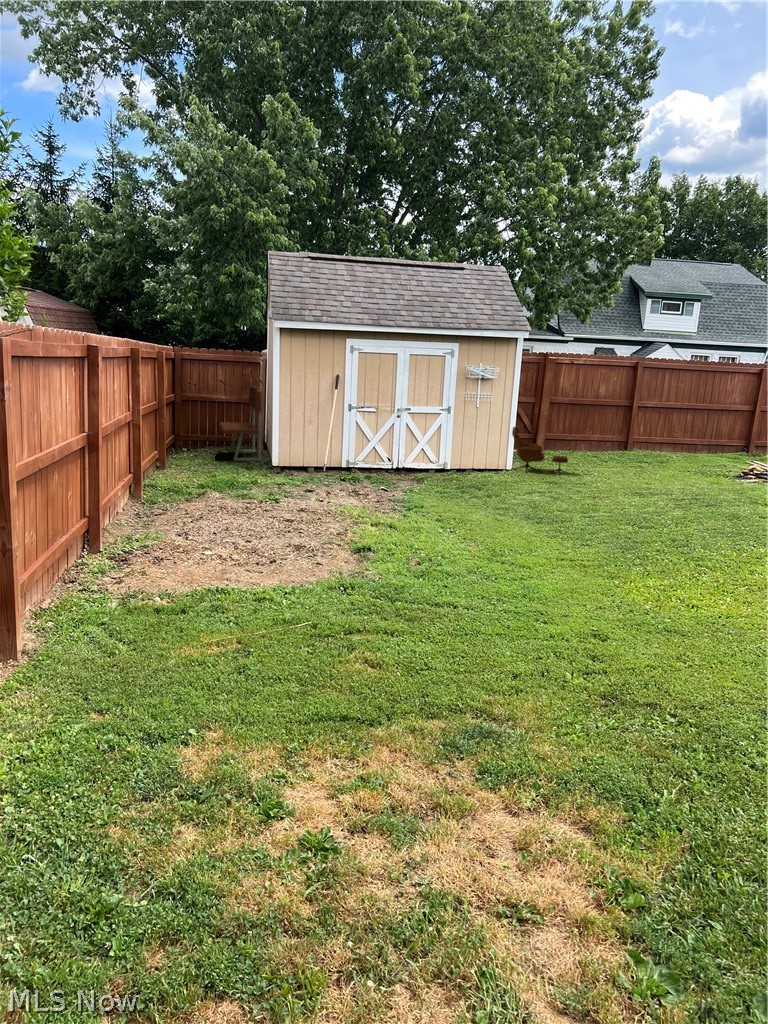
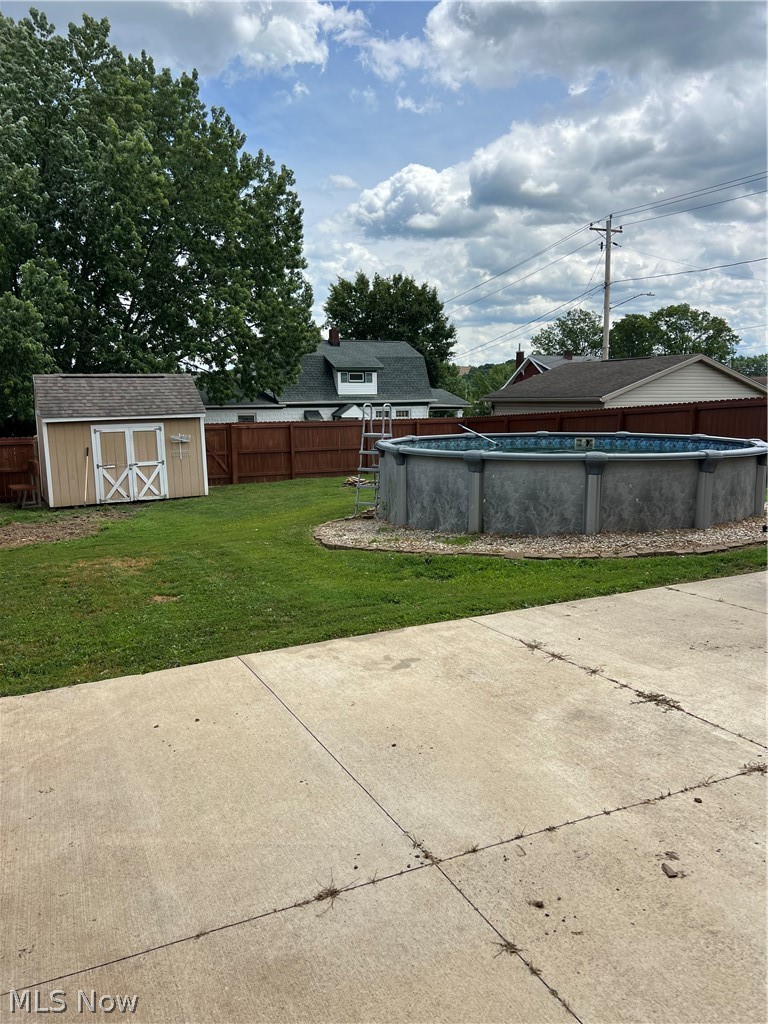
lounge chair: present [512,427,568,474] -> none [205,470,244,497]

